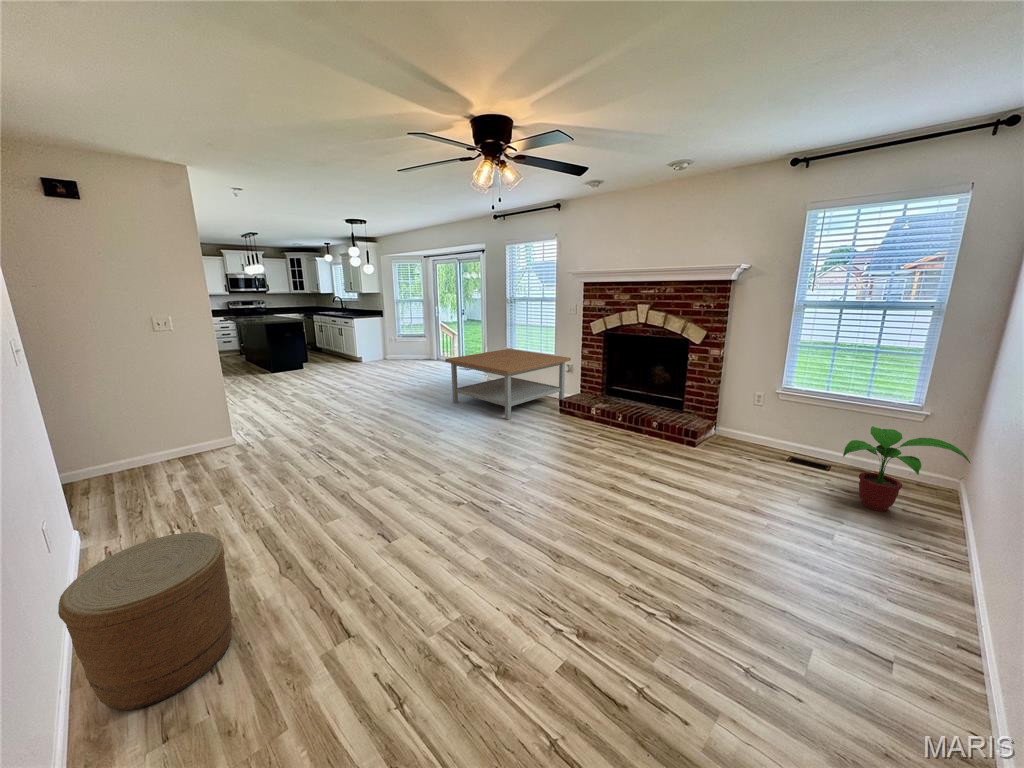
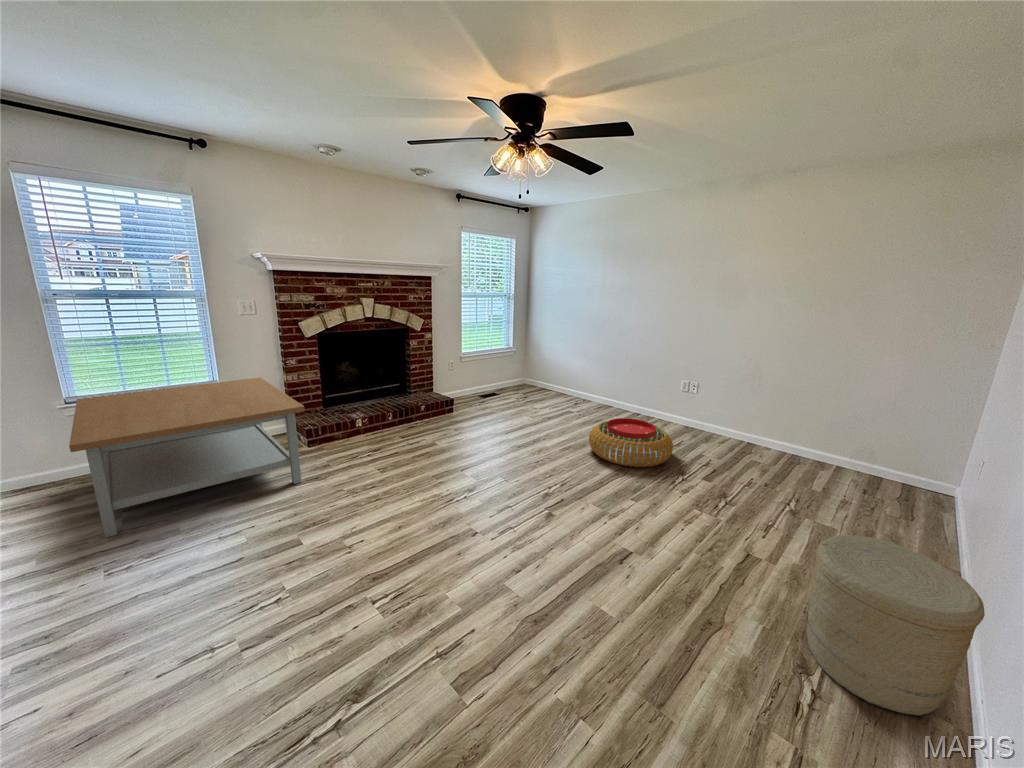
potted plant: present [843,426,970,511] -> none [520,357,564,400]
pouf: none [584,511,738,630] -> present [589,418,673,467]

